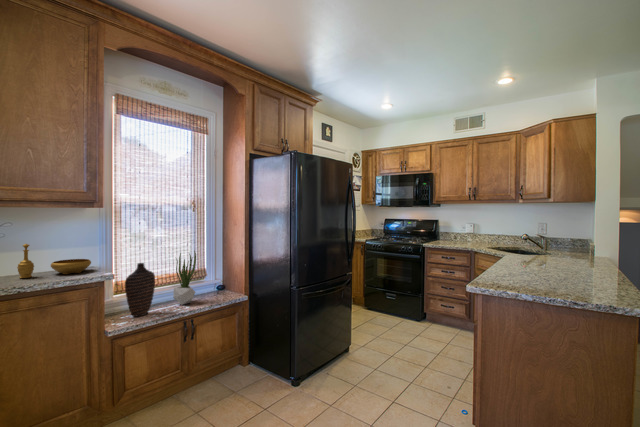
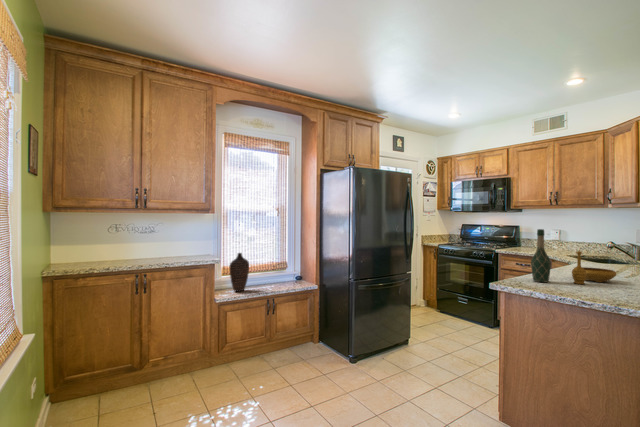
wine bottle: none [513,230,535,289] -> present [531,229,551,282]
decorative bowl: present [17,244,91,278] -> present [572,251,616,284]
potted plant: present [173,251,196,305] -> none [262,246,280,287]

